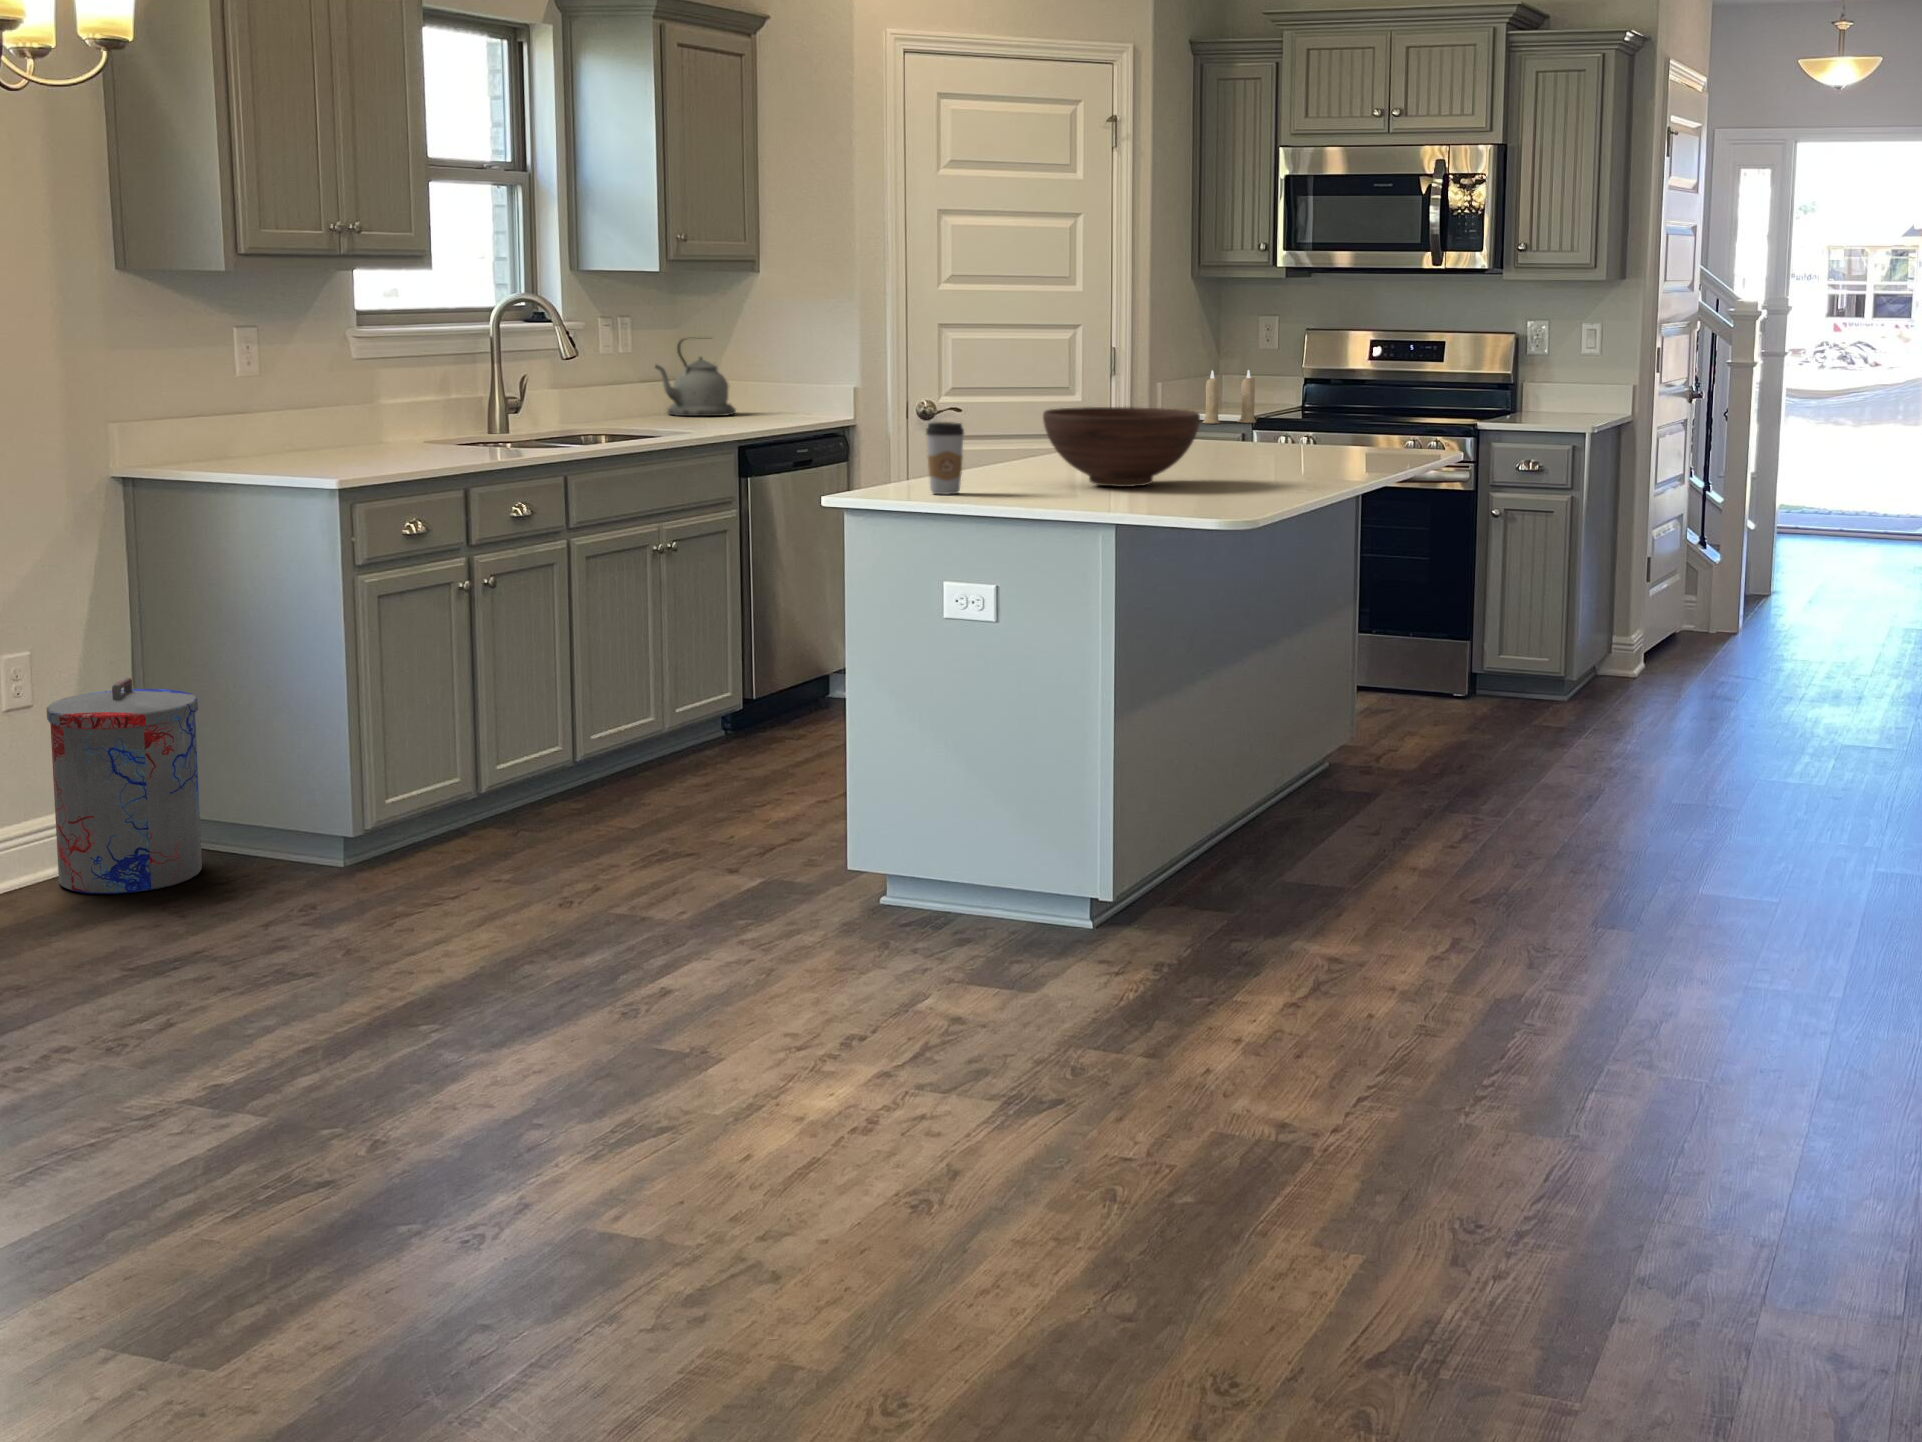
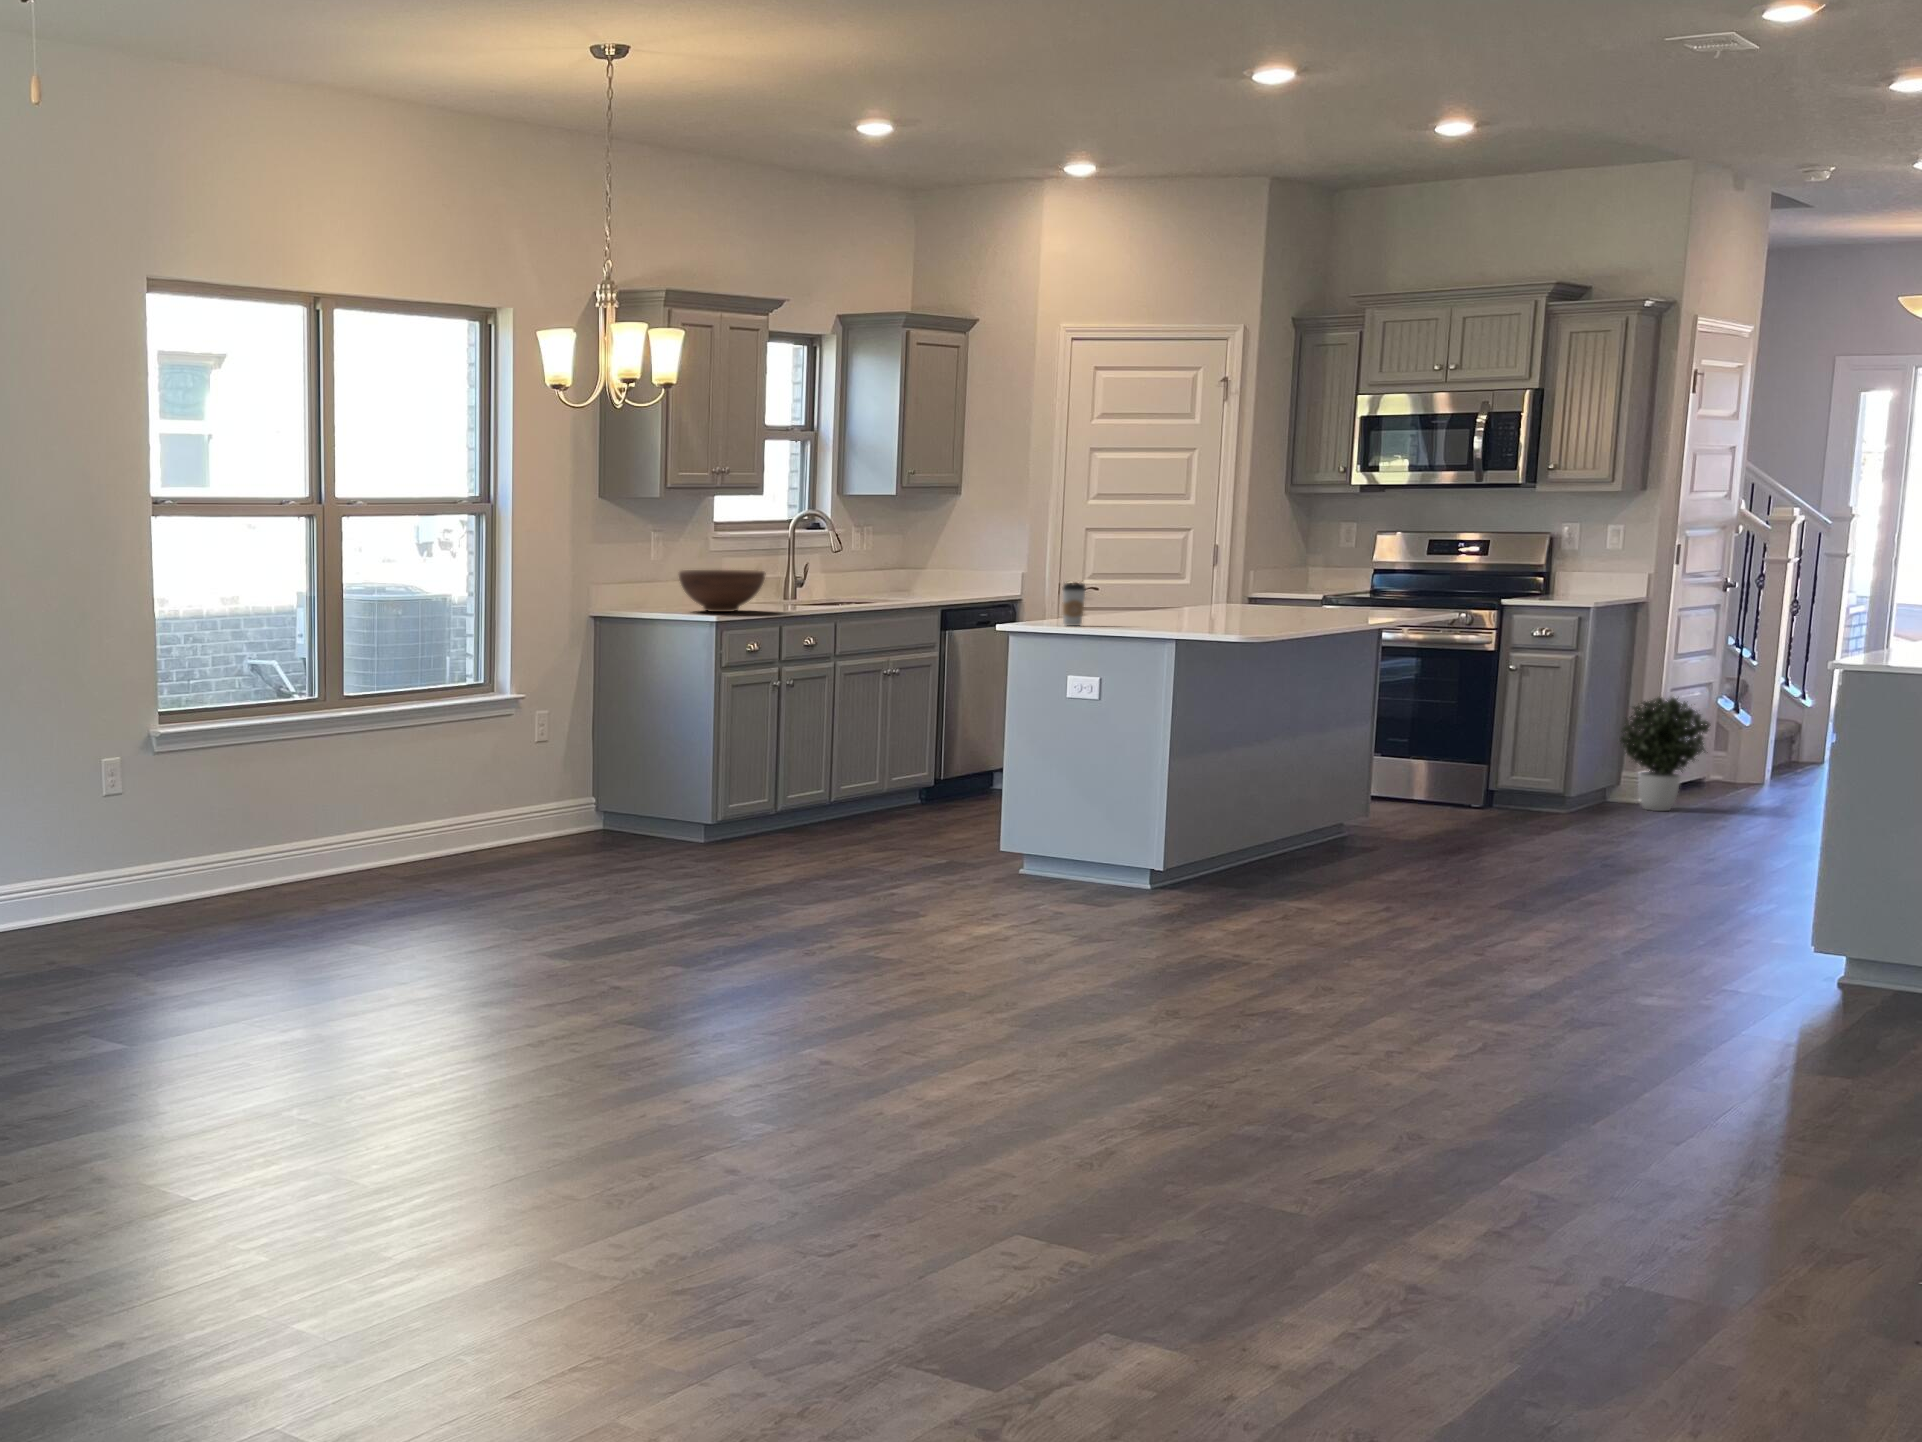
kettle: present [655,338,736,416] -> none [884,540,937,593]
candle: present [1202,370,1256,423] -> none [1281,561,1327,602]
fruit bowl: present [1043,407,1200,487] -> present [679,570,766,612]
potted plant: none [1611,540,1715,686] -> present [1621,698,1711,811]
trash can: present [46,678,202,894] -> none [560,725,635,840]

